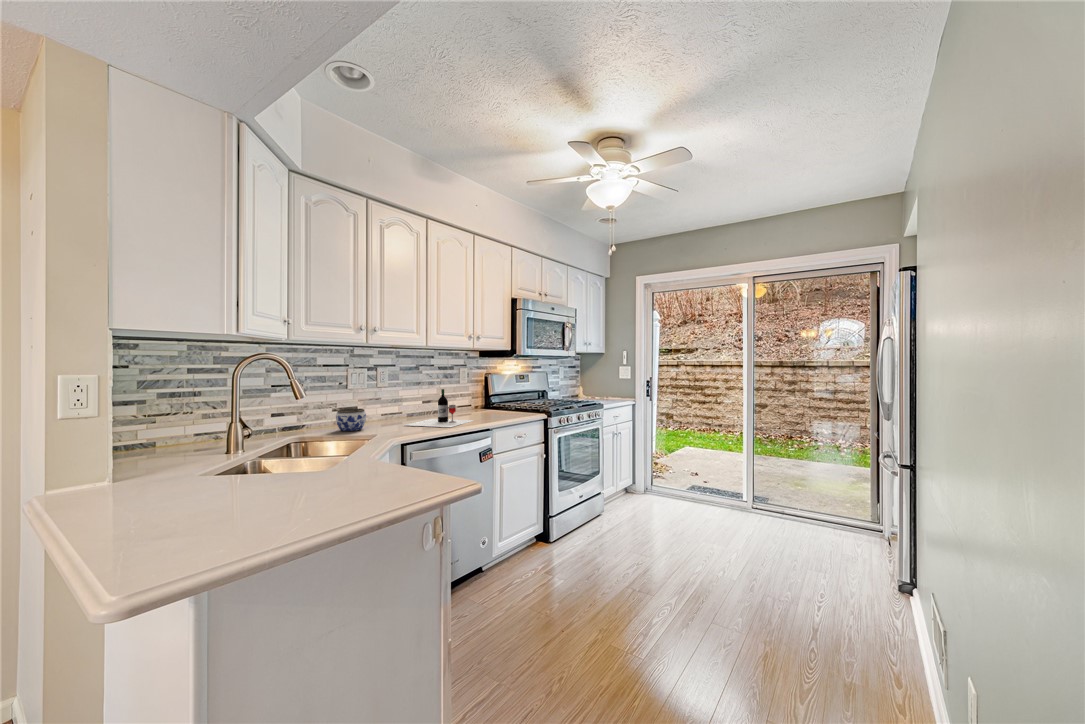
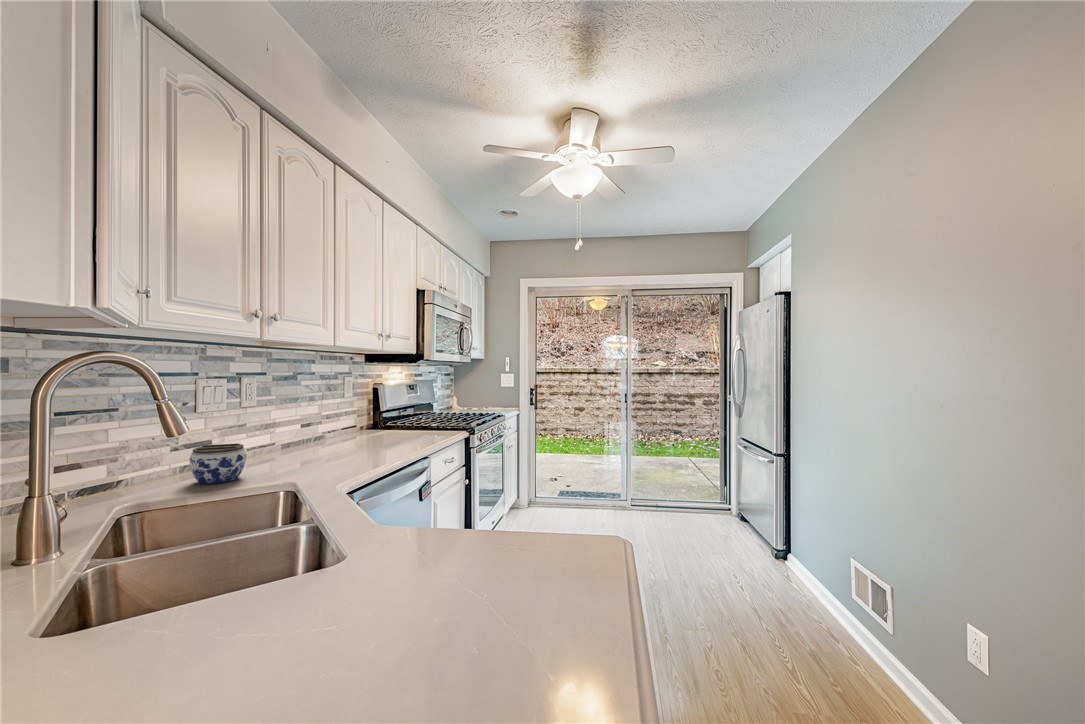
wine bottle: present [406,389,473,427] -> none [303,407,399,464]

